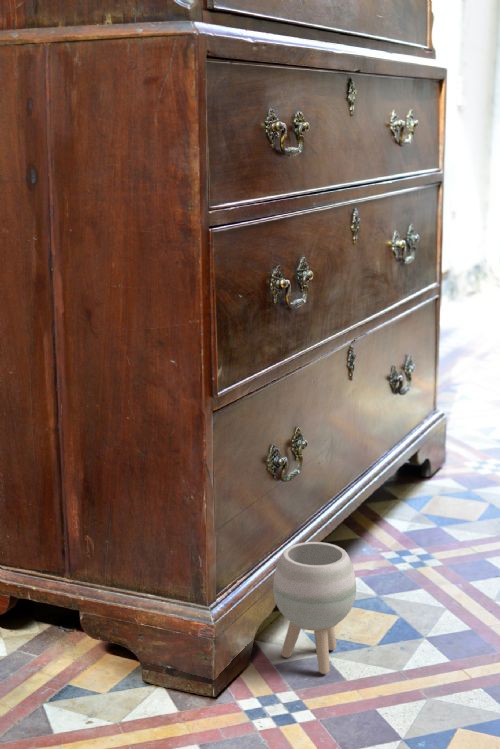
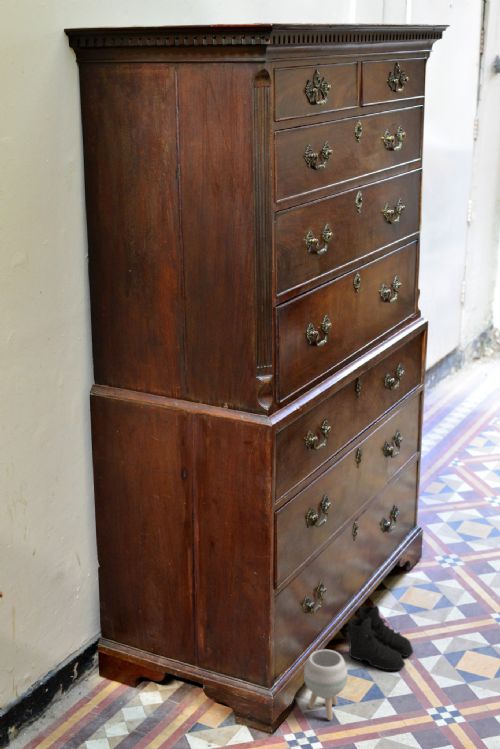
boots: none [343,493,460,599] -> present [347,605,413,671]

